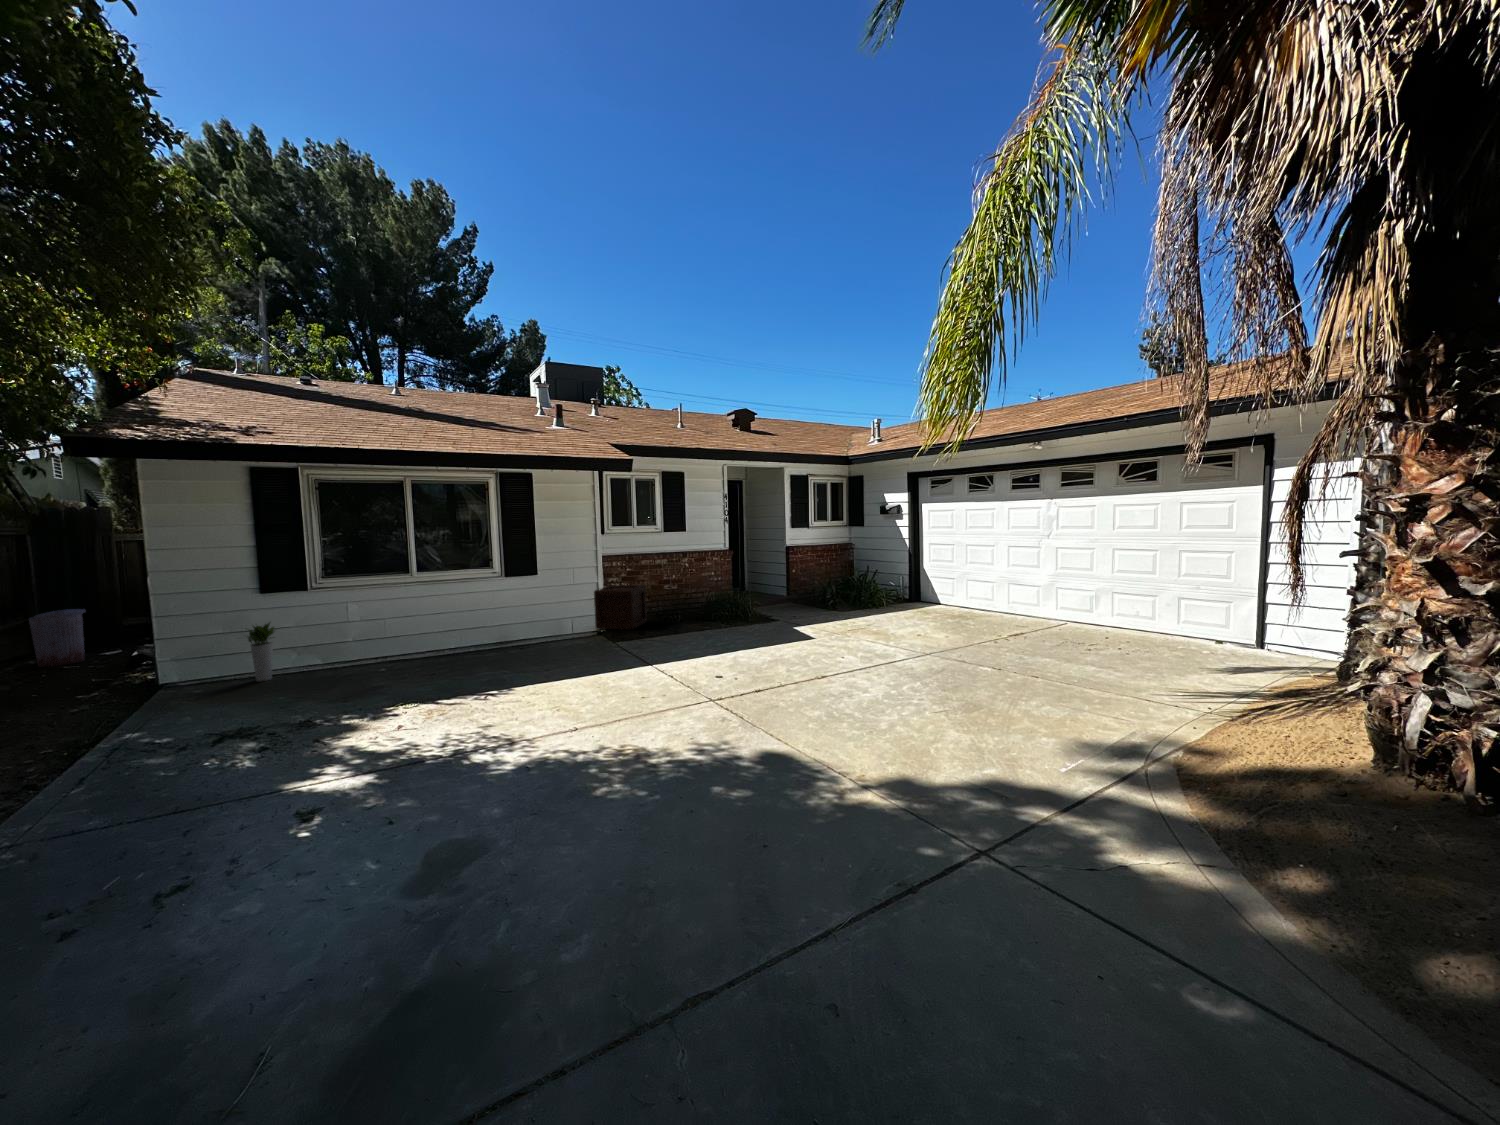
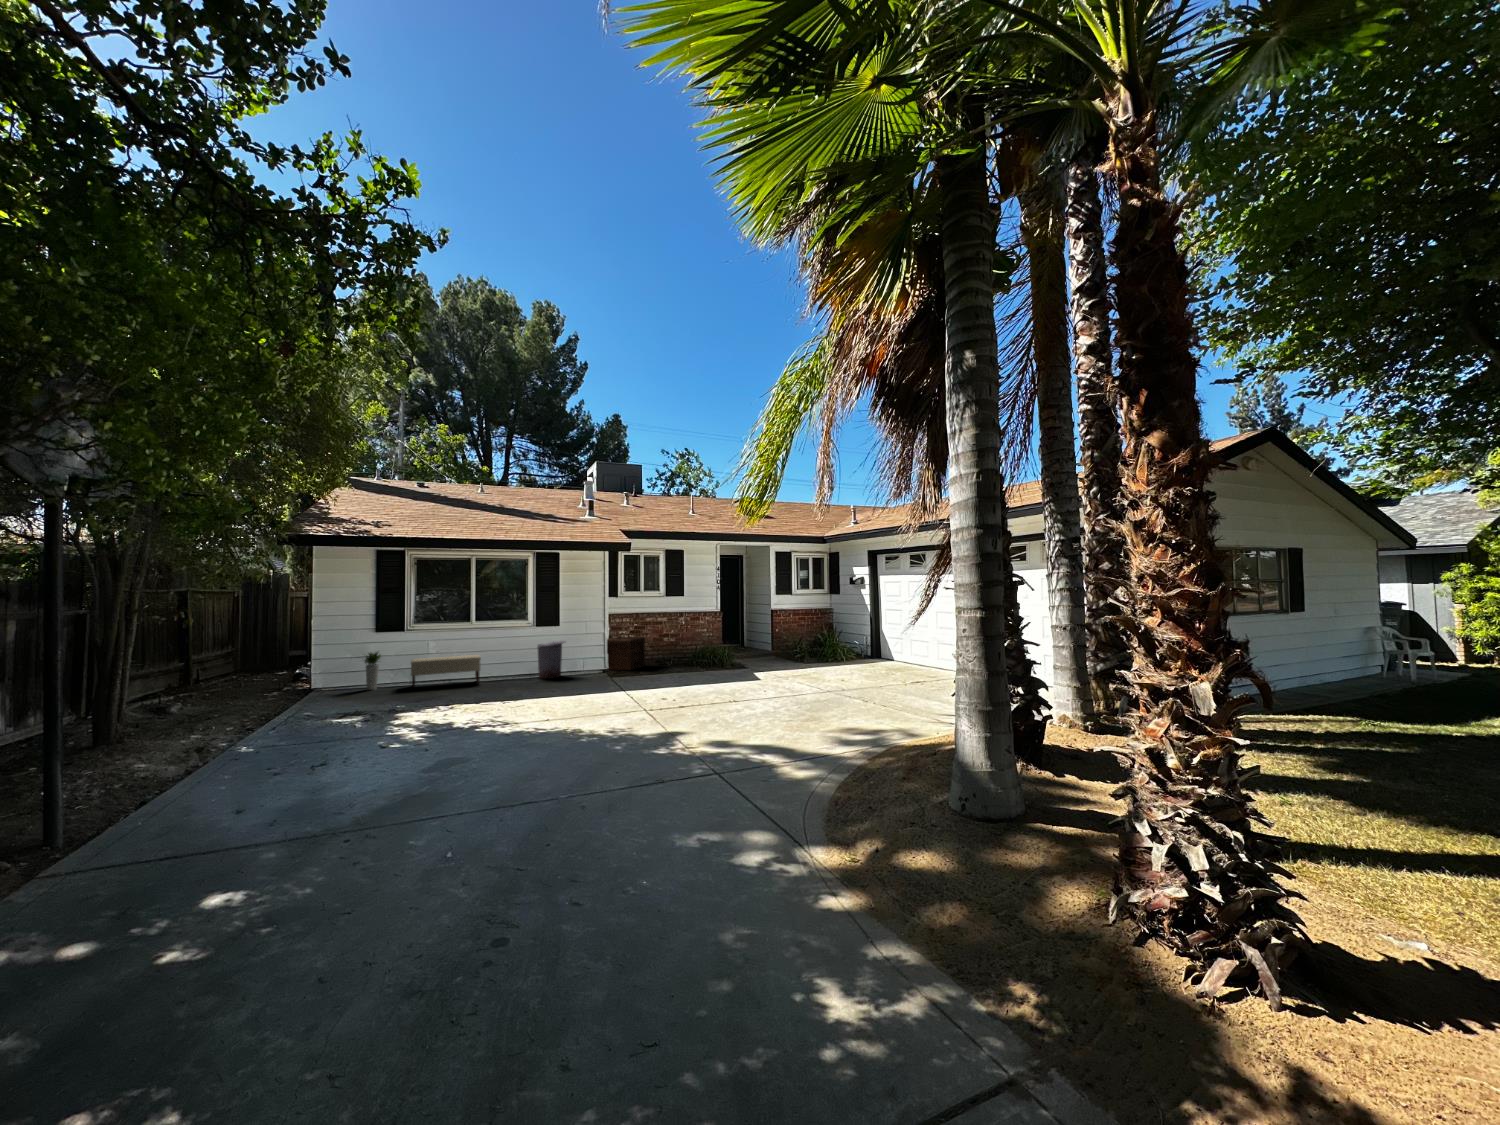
trash can: present [29,609,86,667] -> present [537,641,565,679]
bench: none [324,620,432,676] -> present [411,655,481,688]

